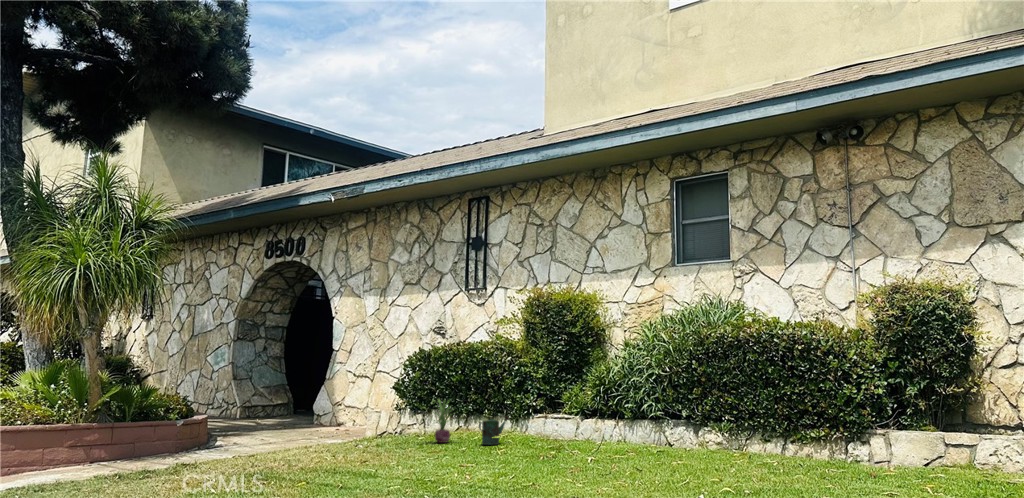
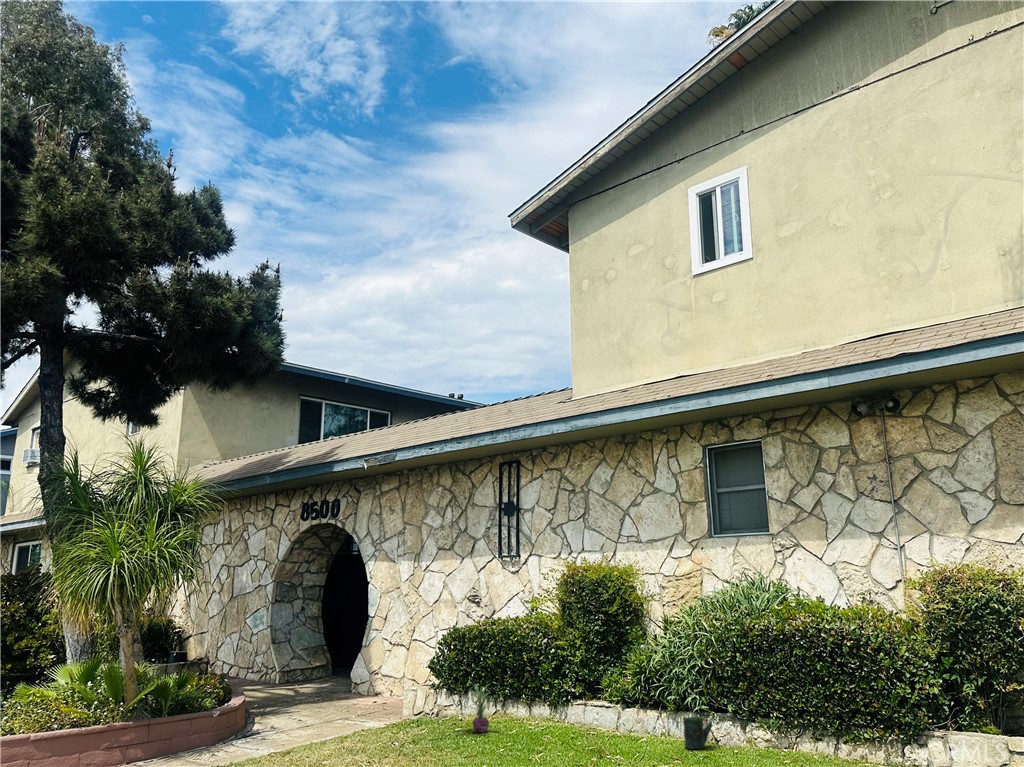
watering can: present [479,416,510,445] -> present [677,716,712,749]

